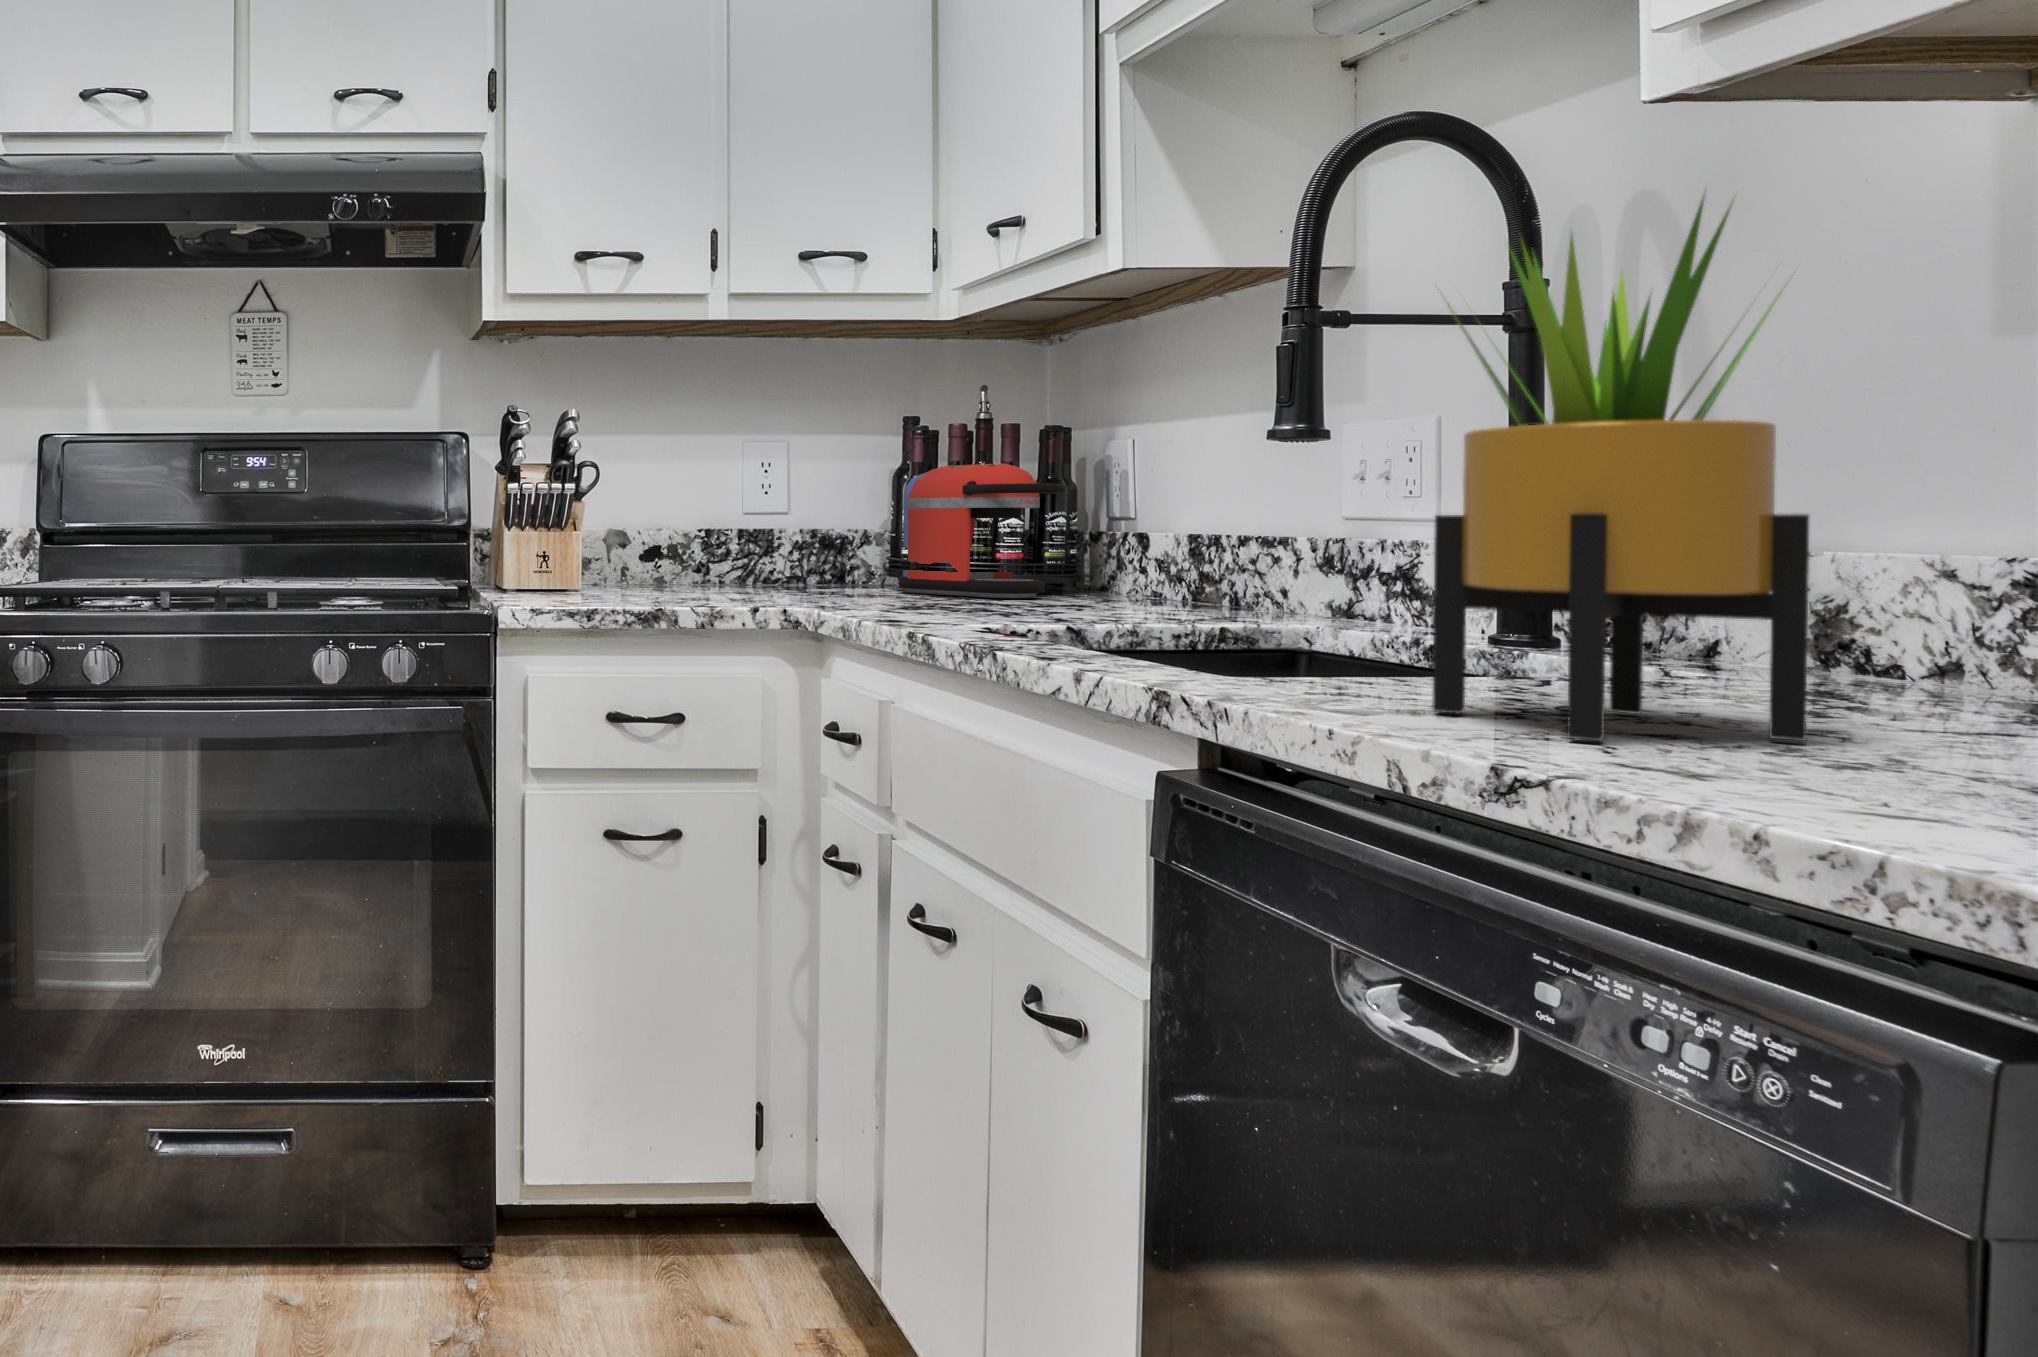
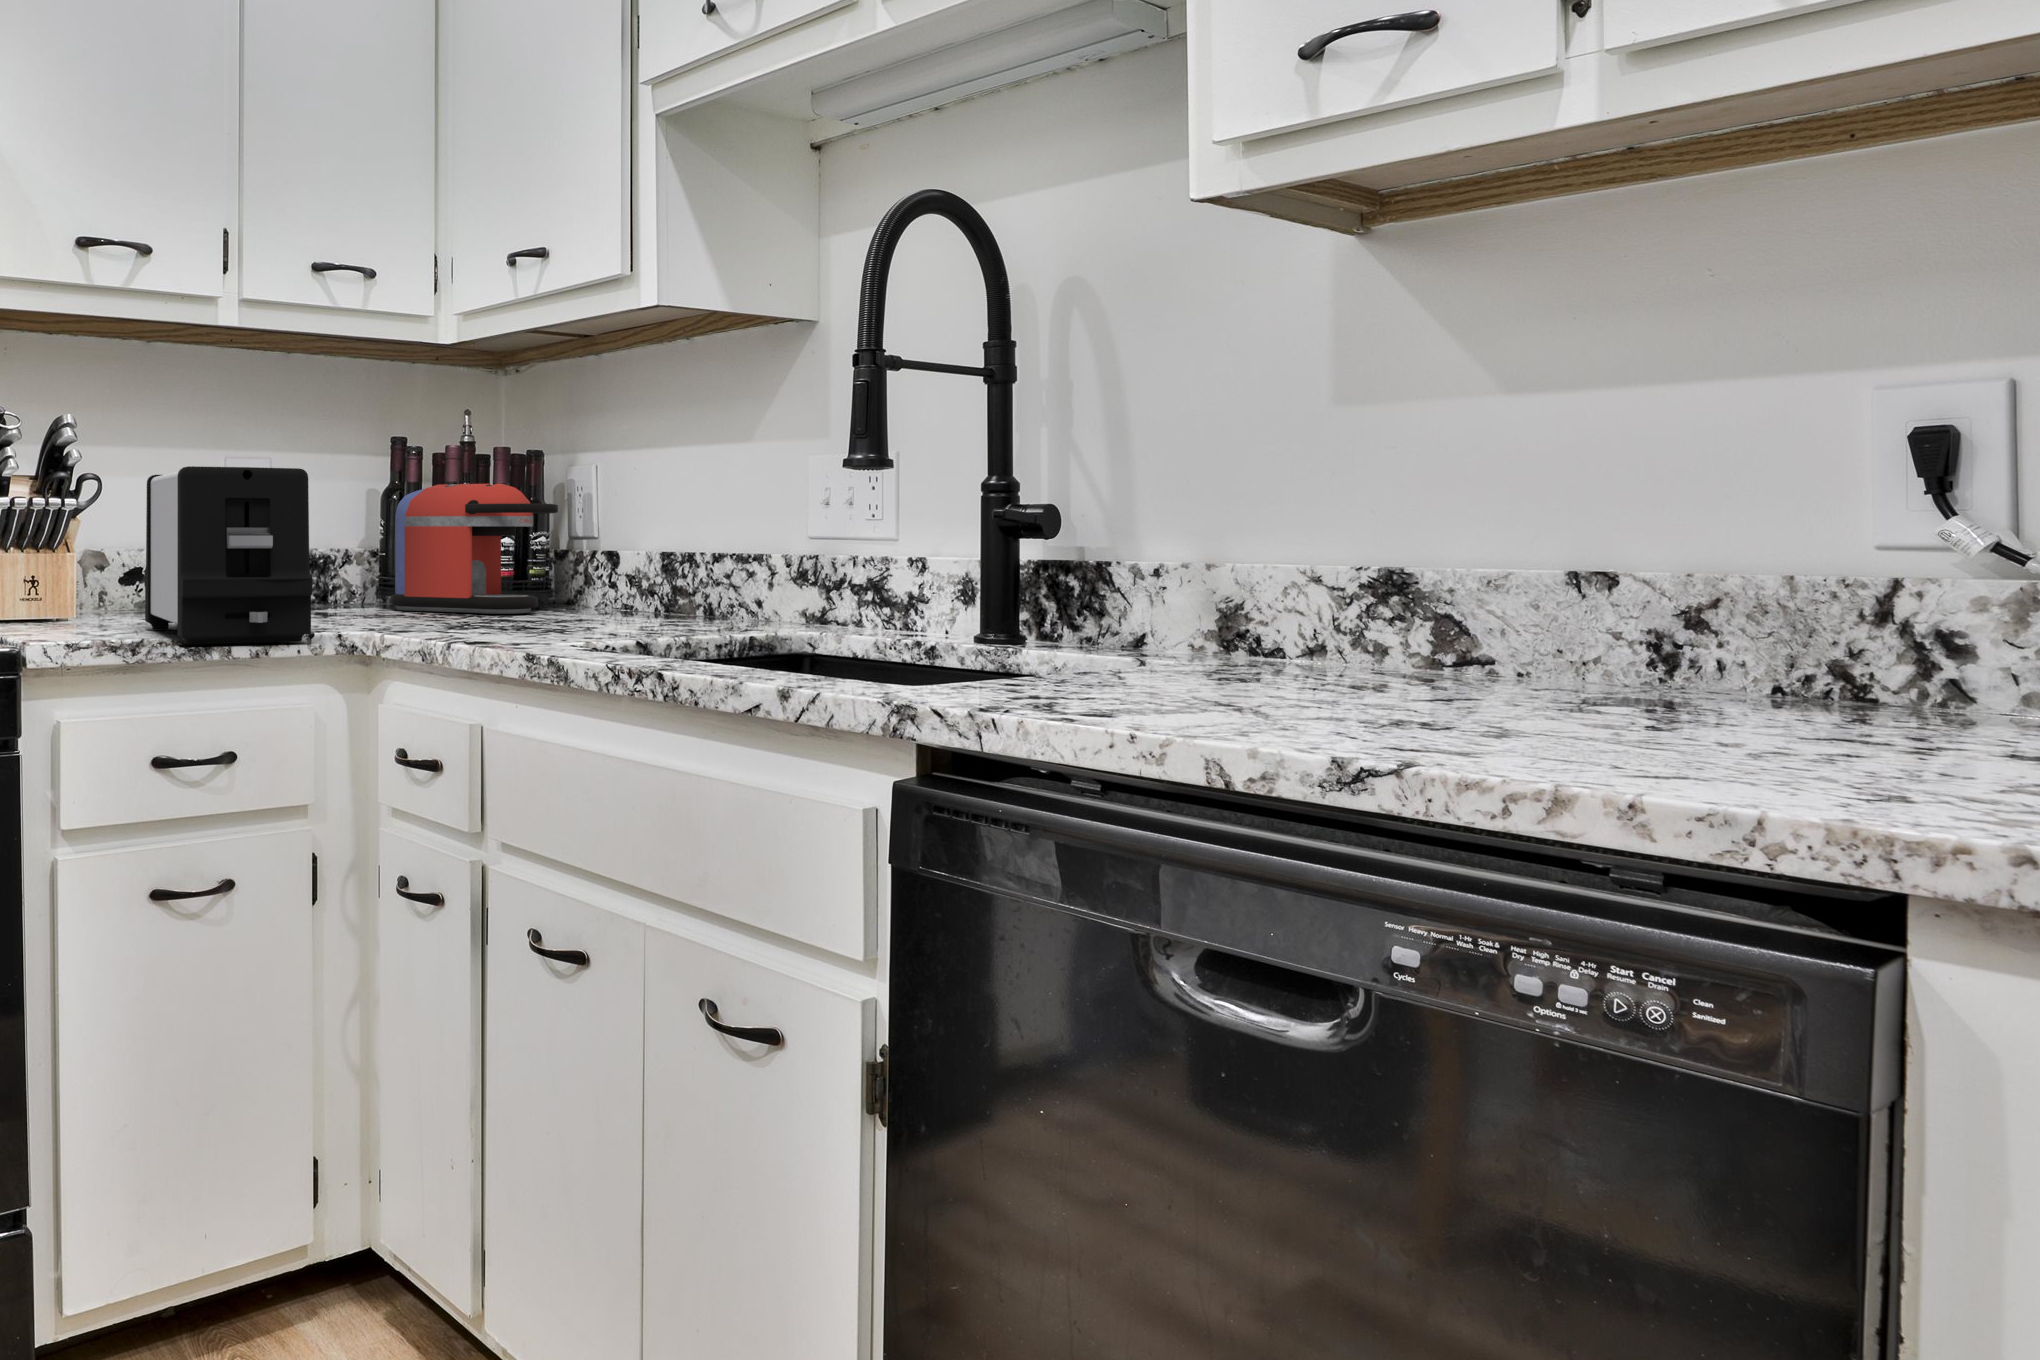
potted plant: present [1432,188,1809,741] -> none [1152,295,1413,729]
toaster: none [601,451,721,612] -> present [144,466,313,644]

